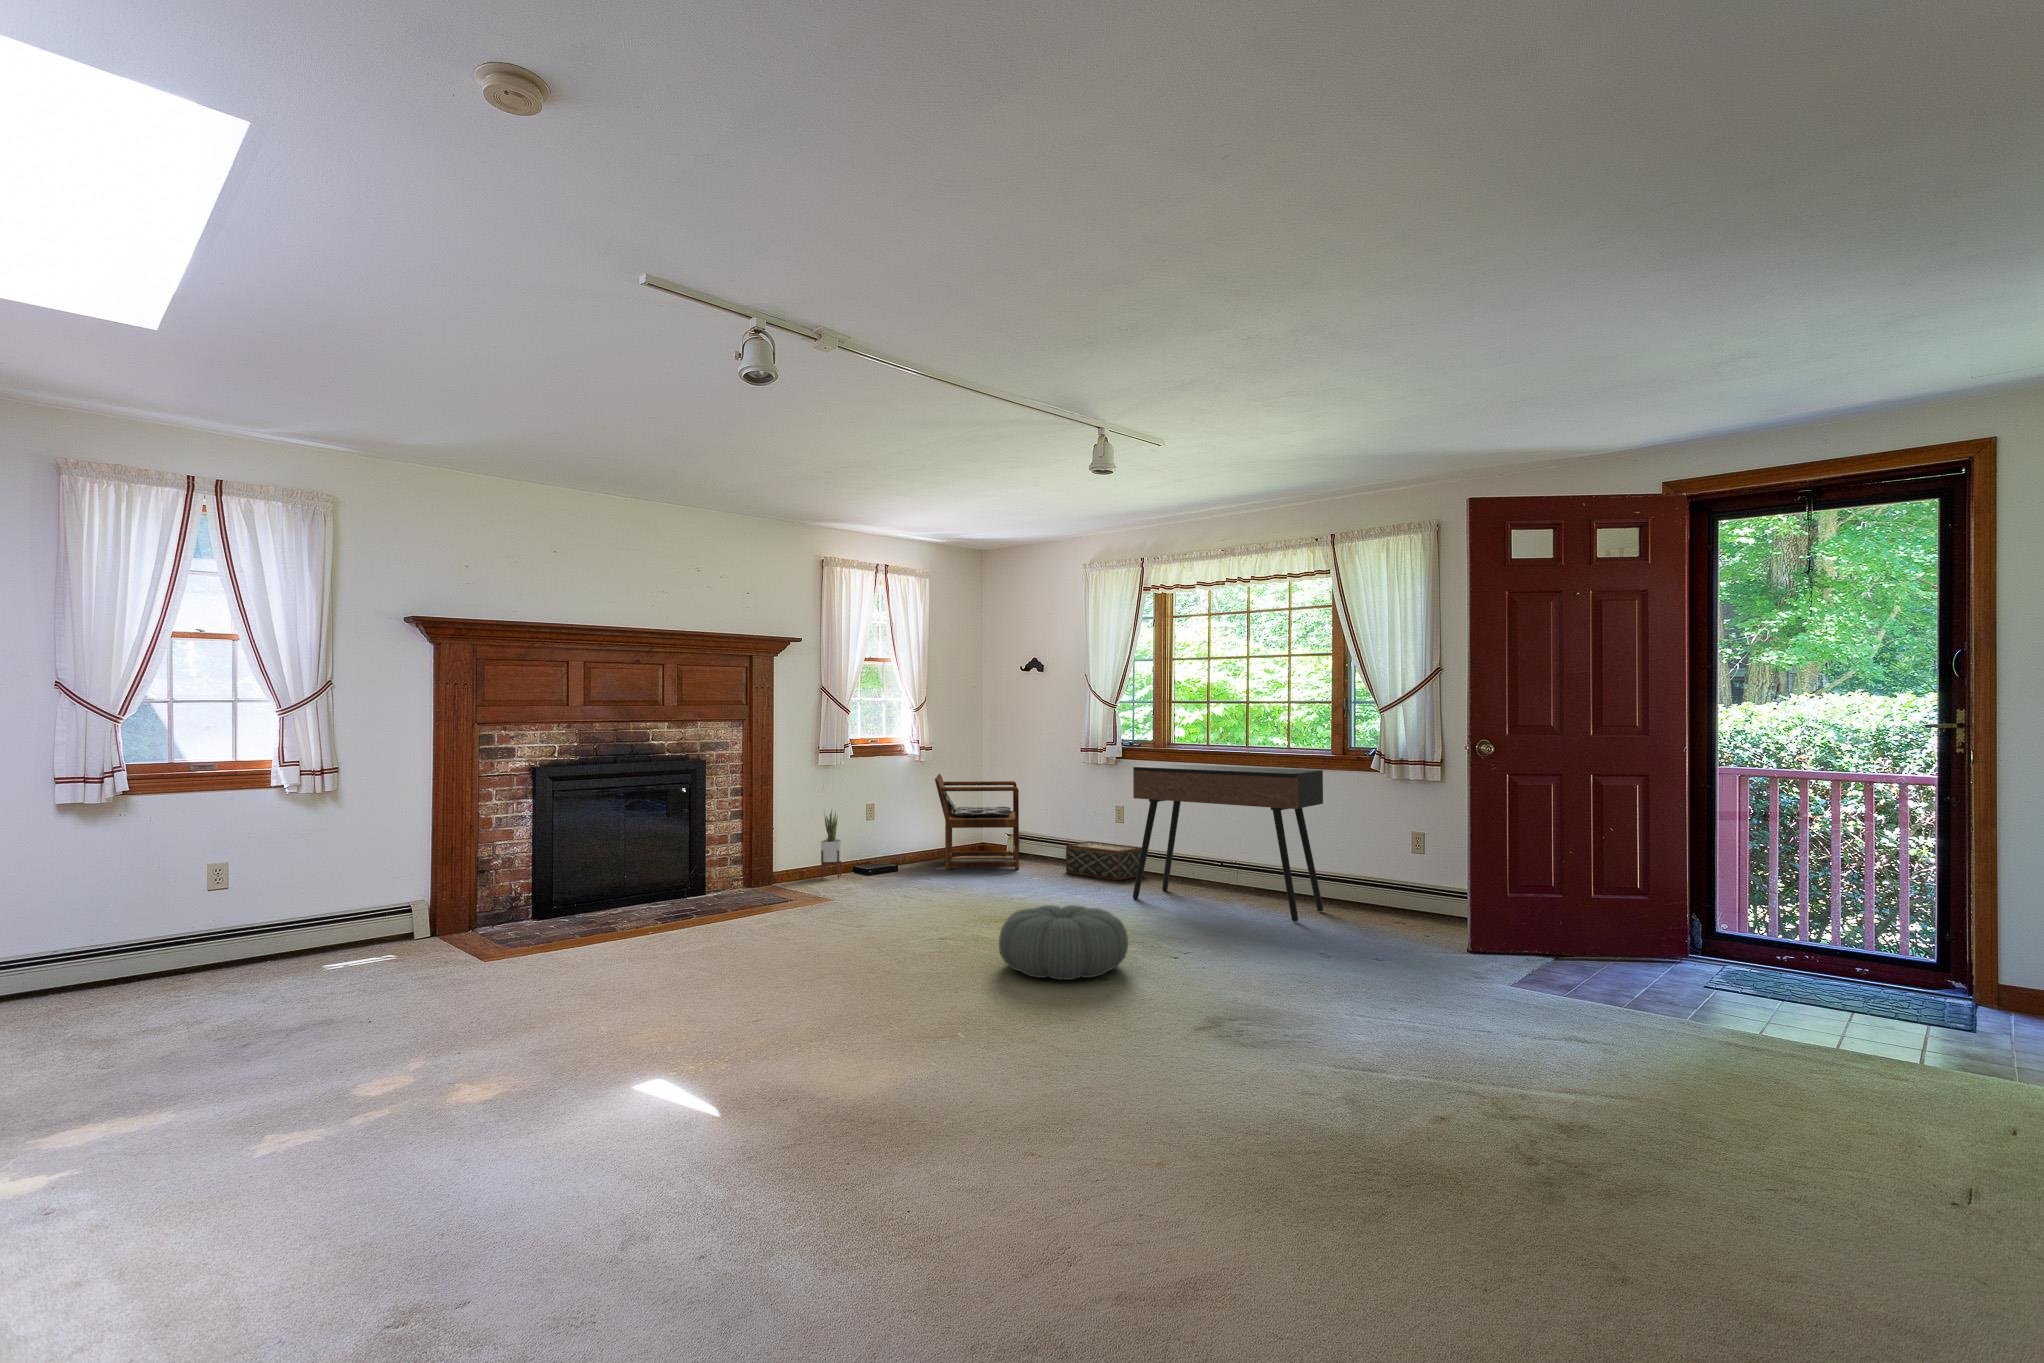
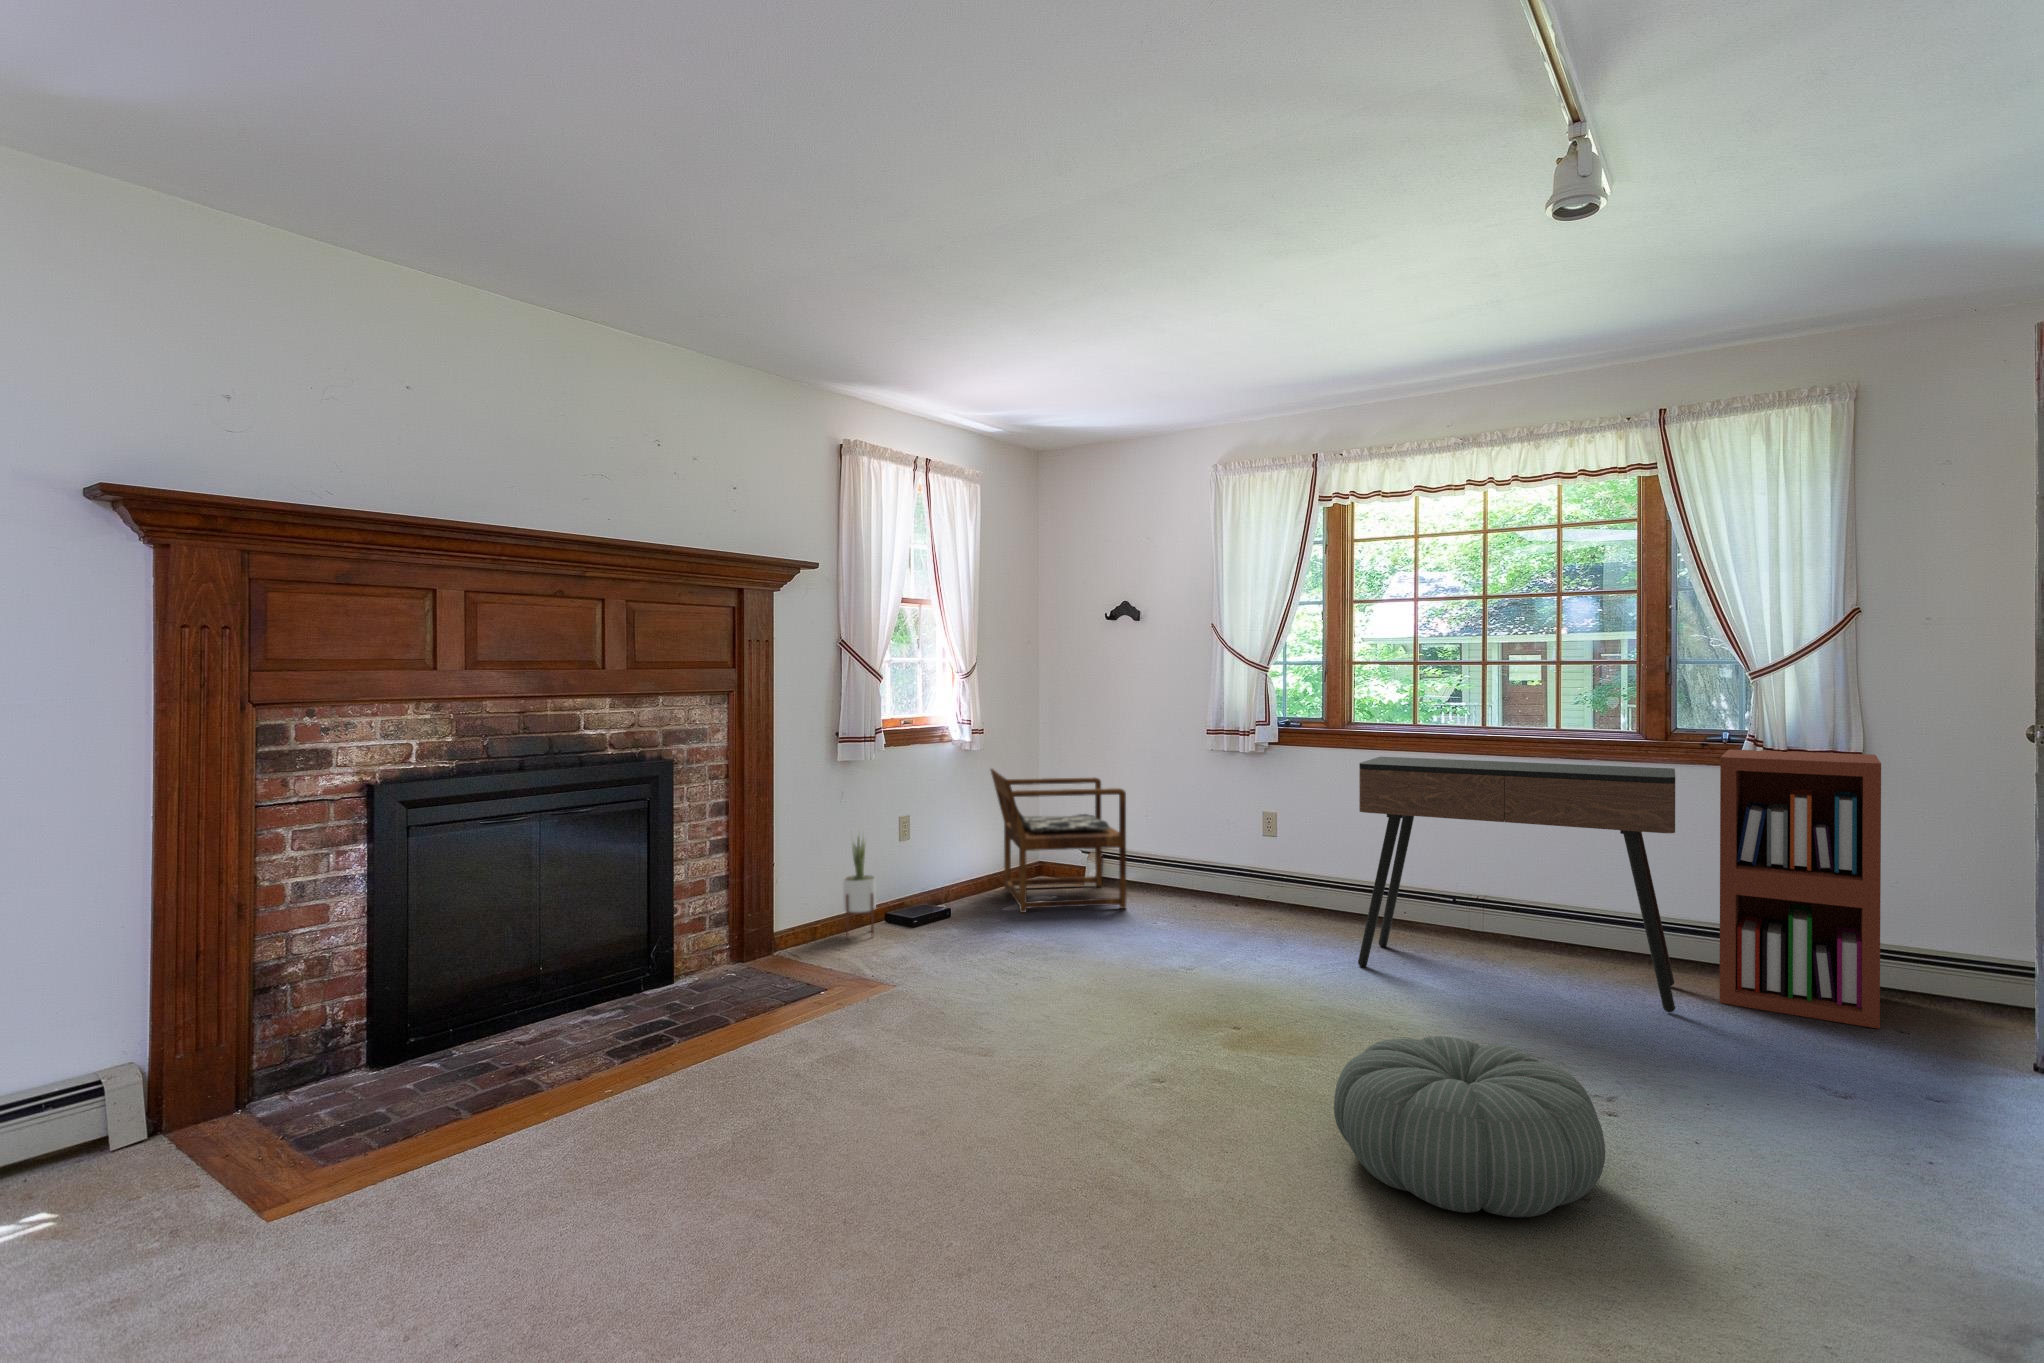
bookshelf: none [1336,759,1448,932] -> present [1719,749,1881,1029]
woven basket: present [1066,841,1144,880] -> none [1199,865,1316,927]

